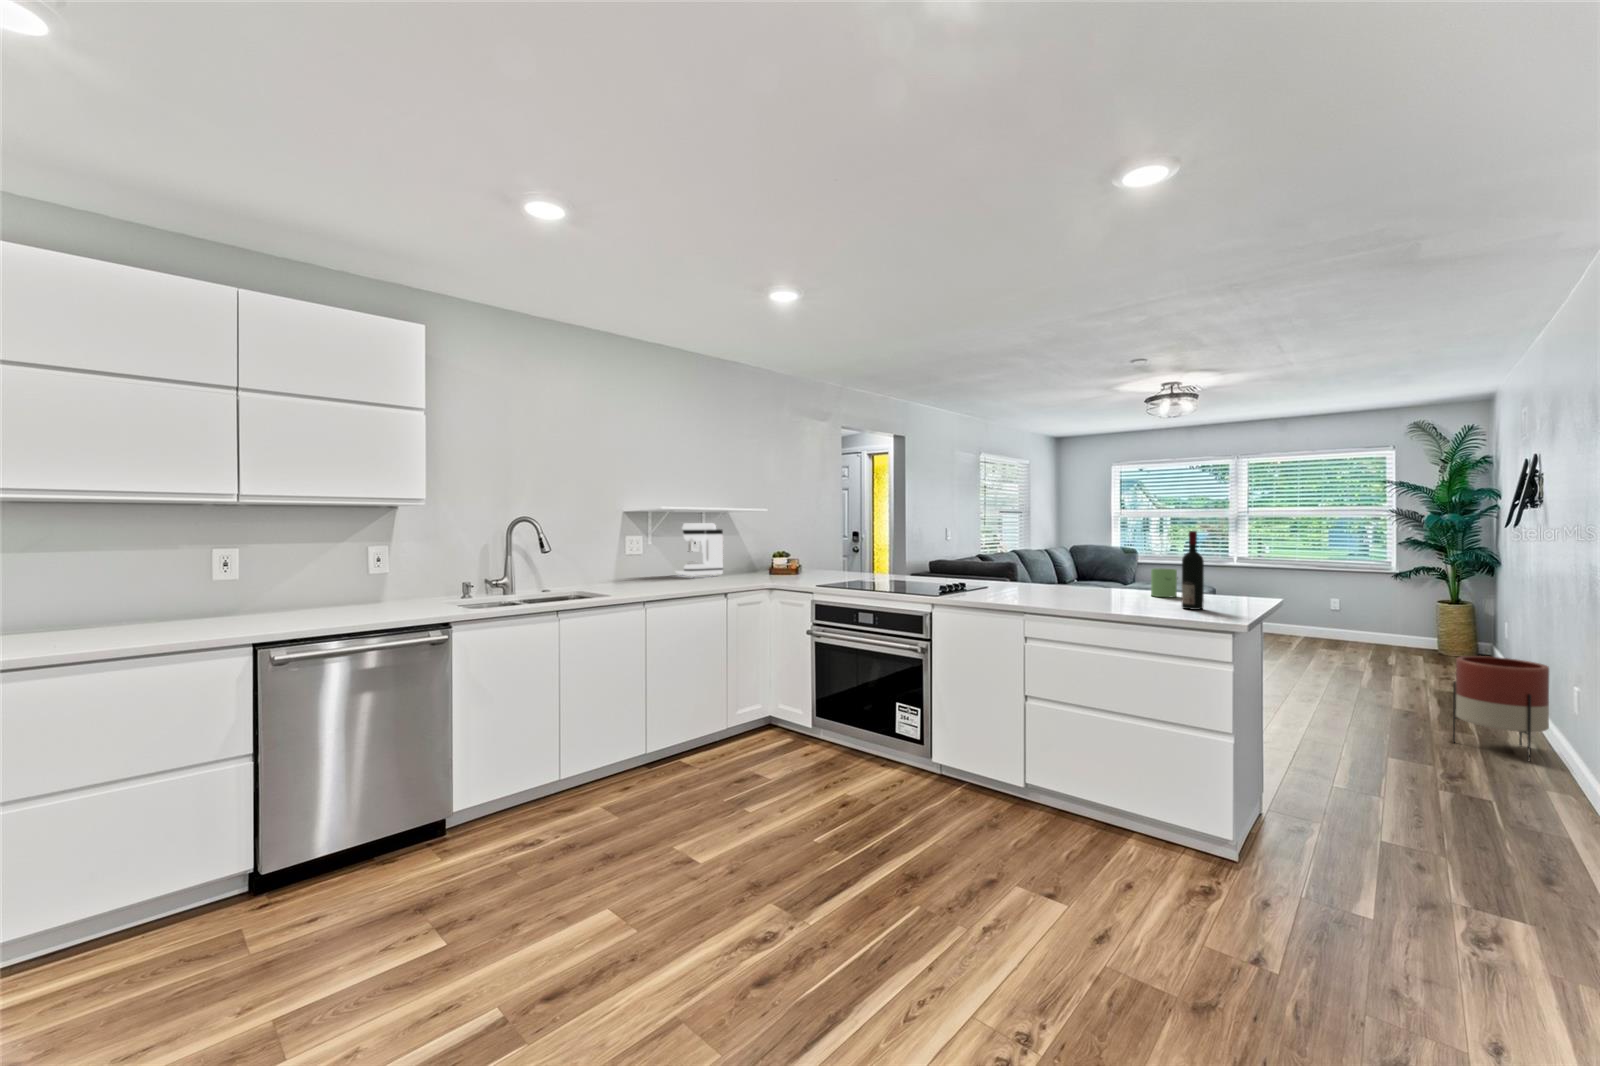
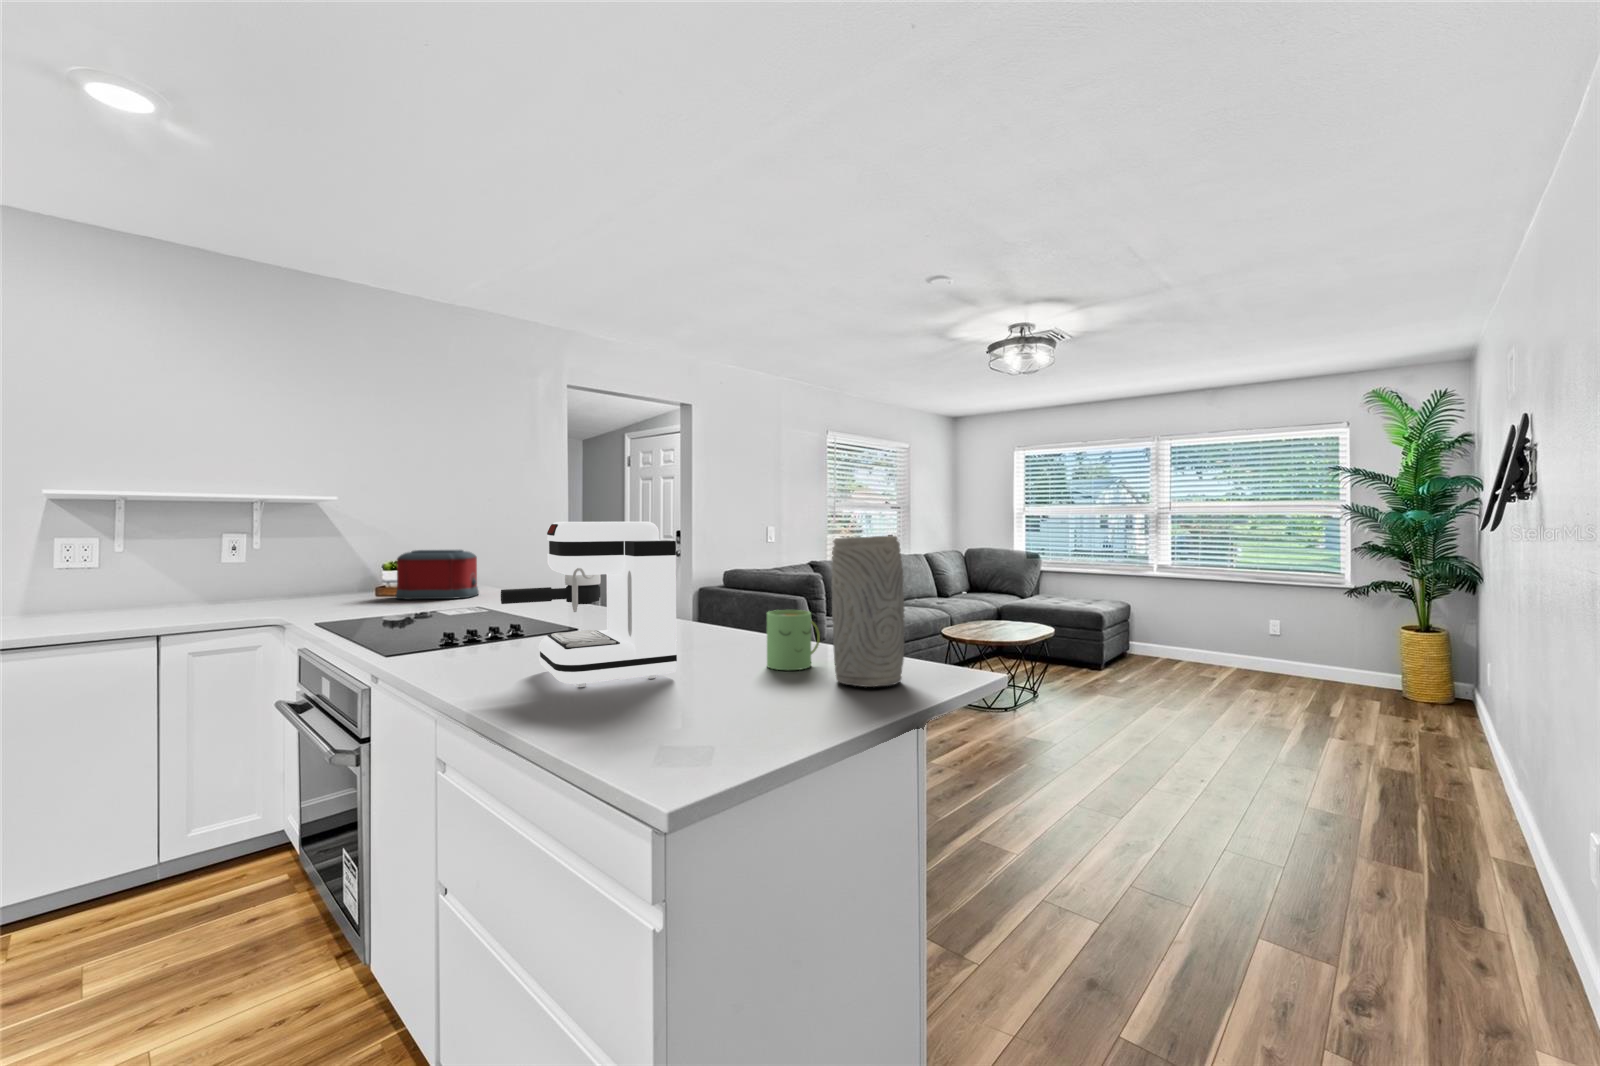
coffee maker: present [676,523,723,577] -> present [501,522,677,687]
vase: none [1202,530,1243,601] -> present [831,536,905,687]
wine bottle: present [1182,531,1204,610] -> none [698,540,743,725]
toaster: none [792,542,841,574] -> present [396,550,479,599]
planter: present [1453,656,1549,761] -> none [1385,744,1545,946]

